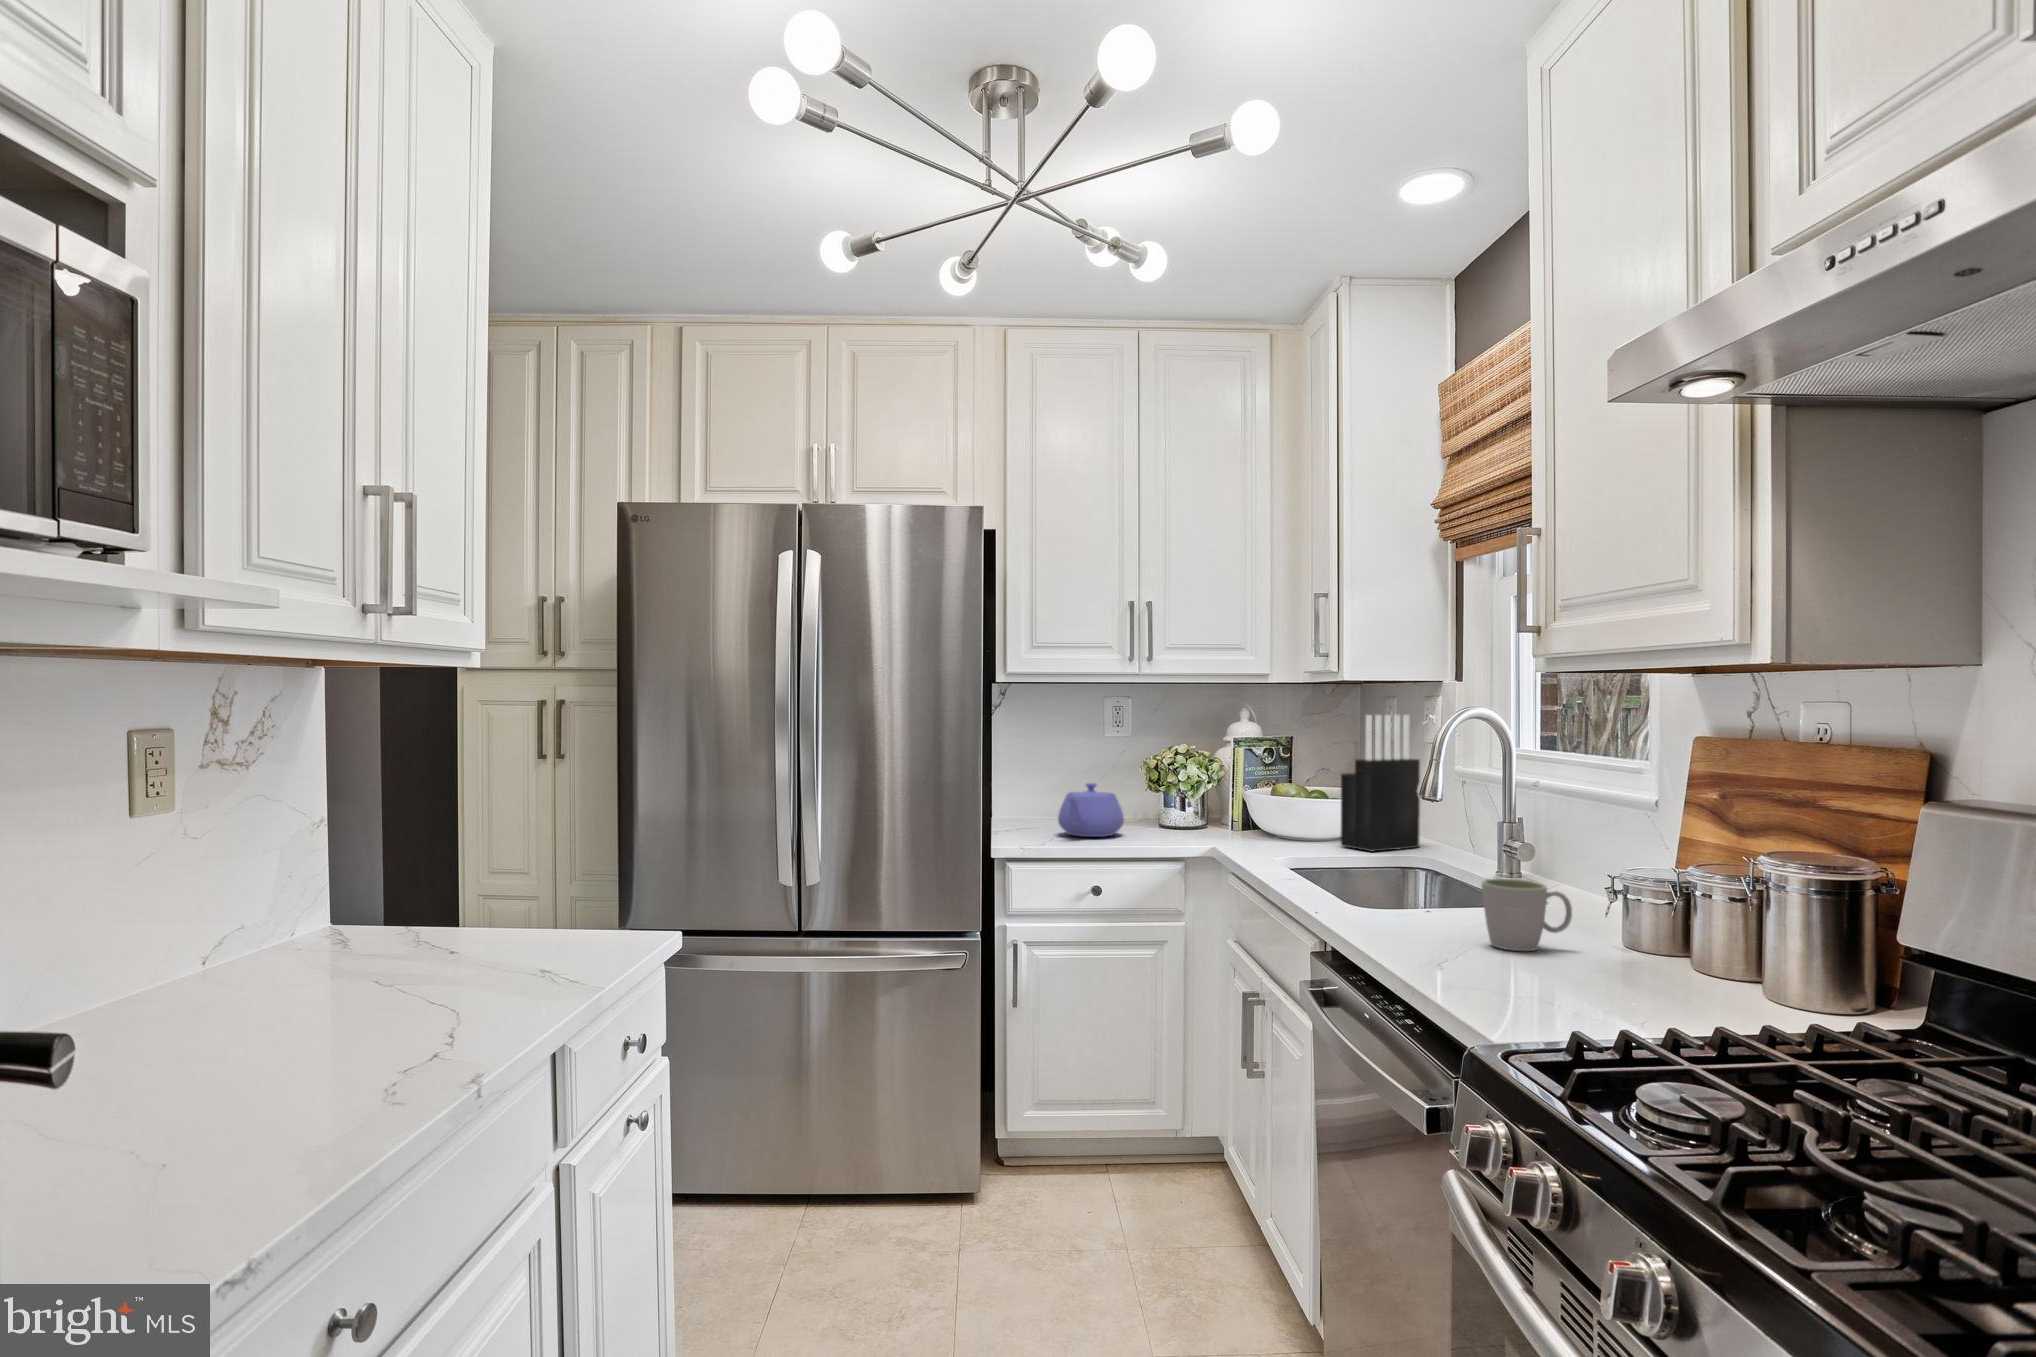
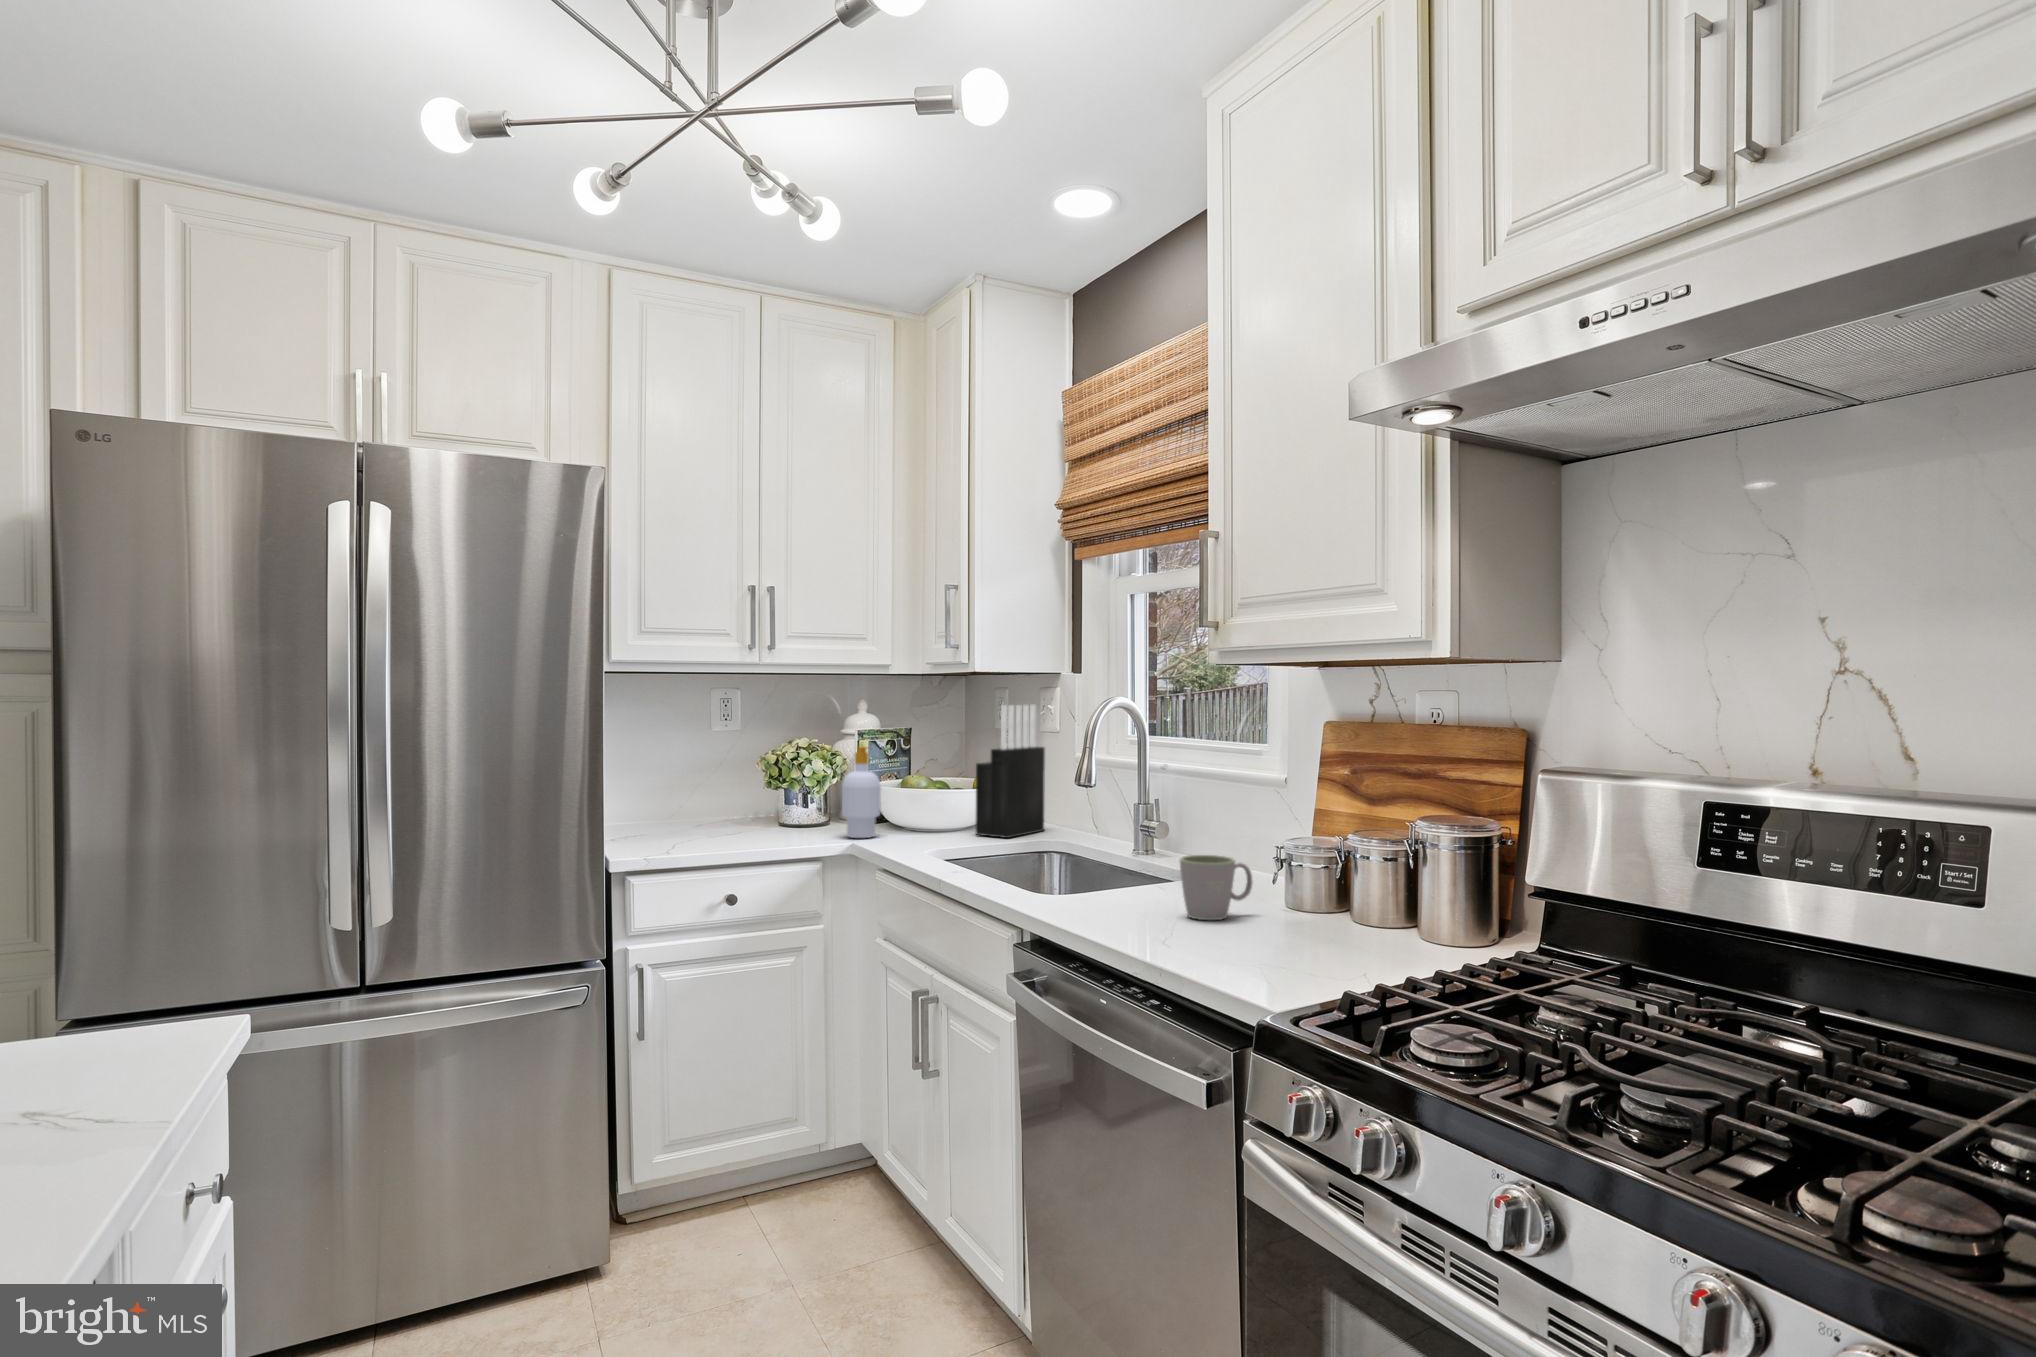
soap bottle: none [1208,753,1245,842] -> present [842,746,881,838]
teapot: present [1058,783,1124,837] -> none [674,784,749,843]

